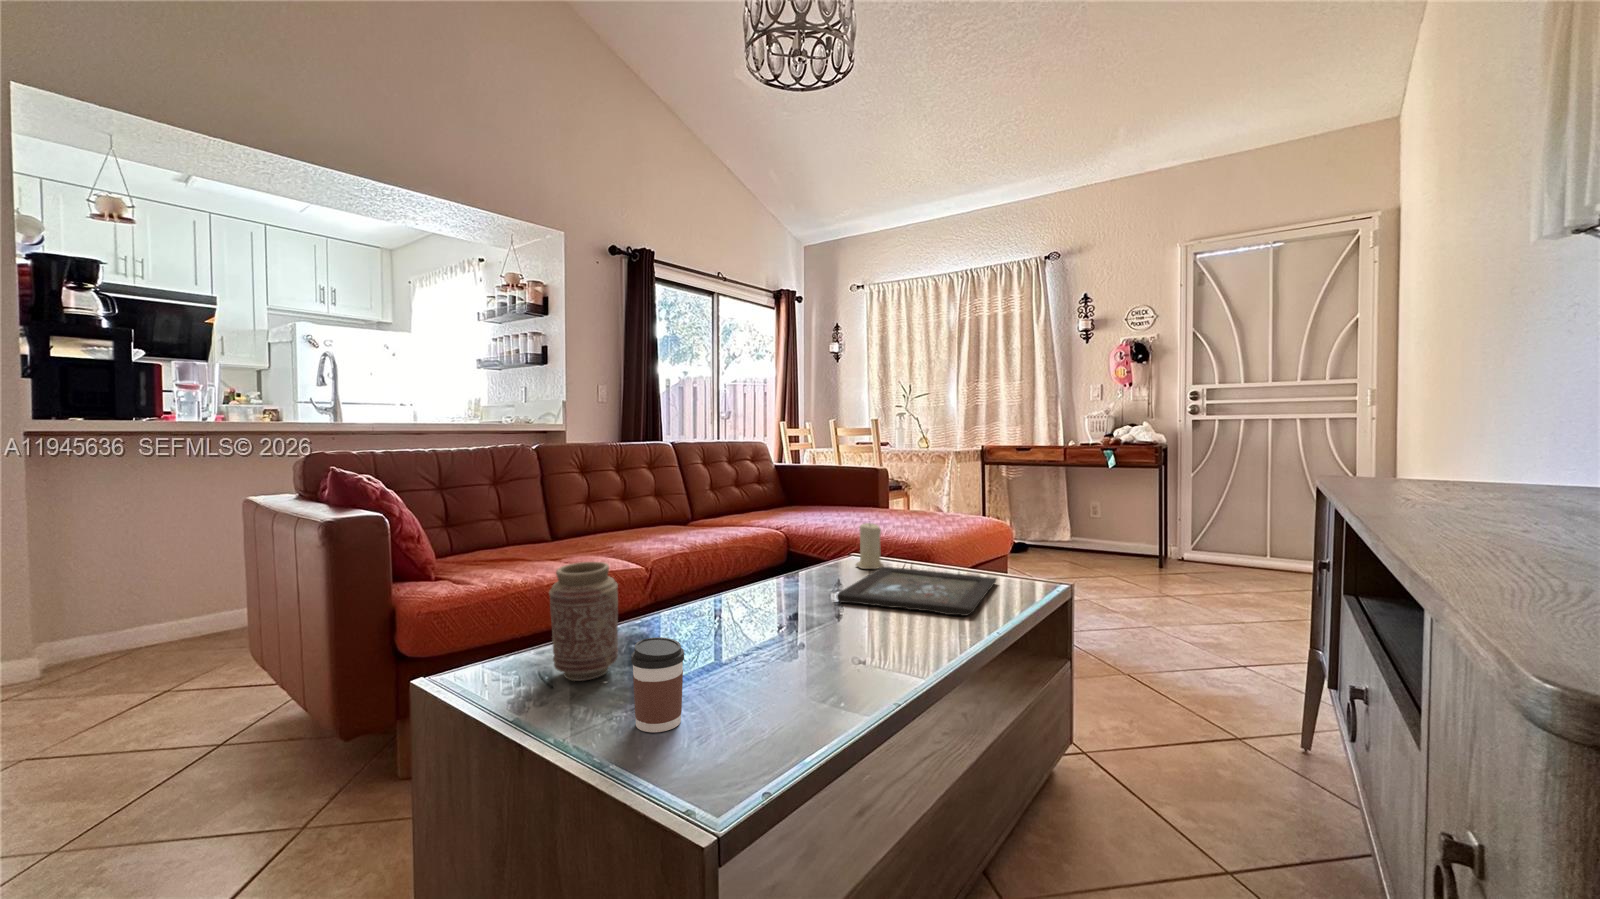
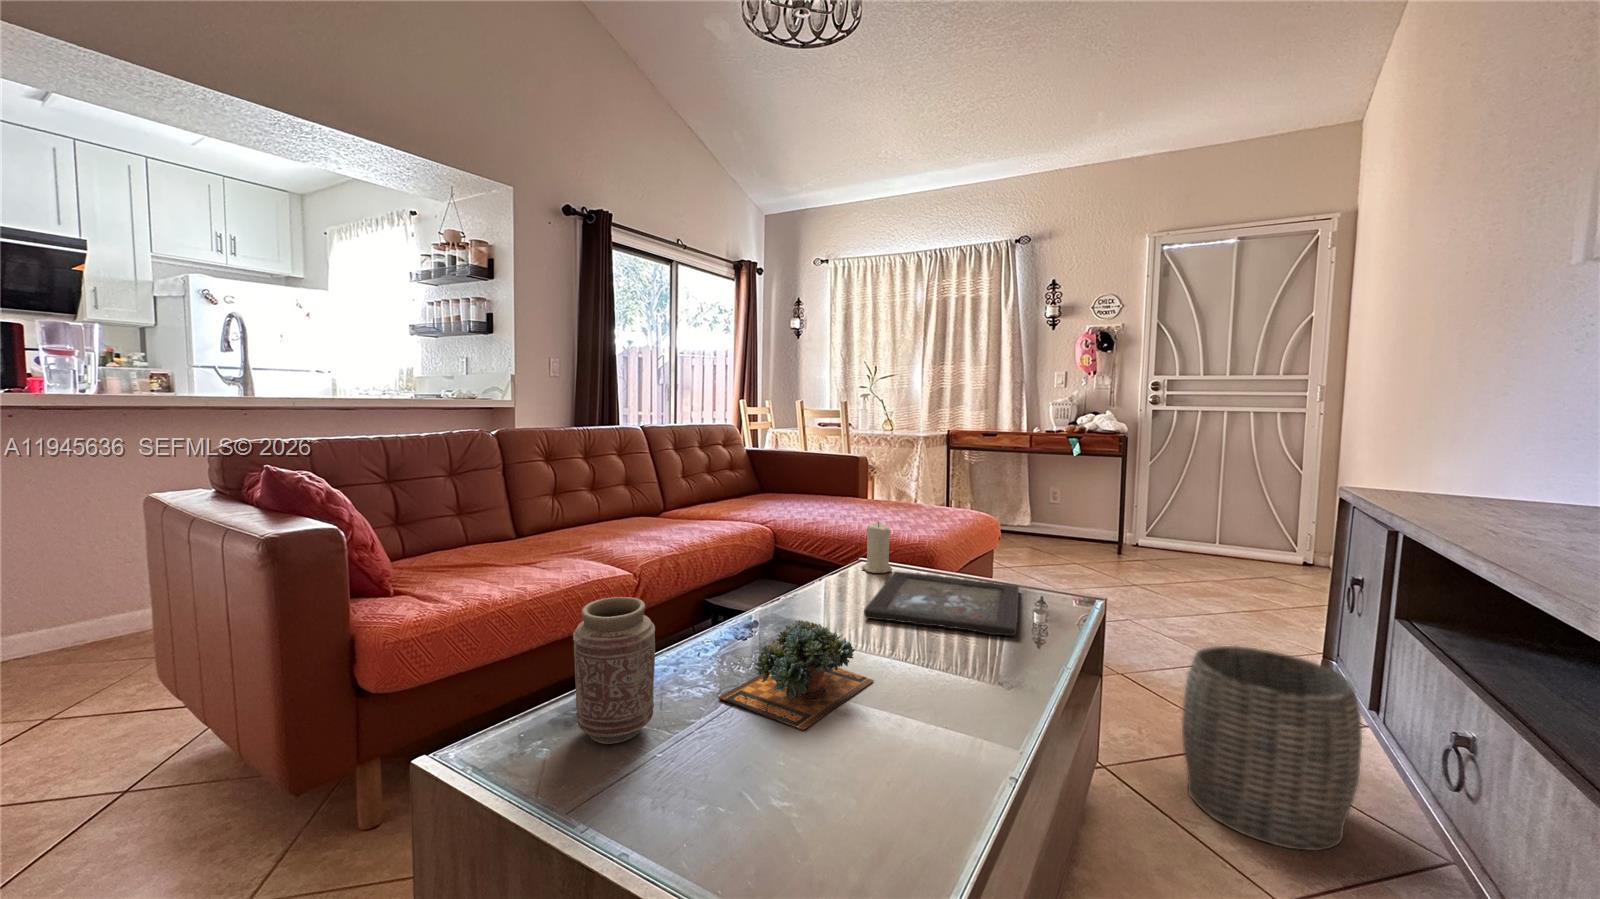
succulent plant: none [680,589,821,676] -> present [719,620,874,730]
woven basket: none [1145,632,1313,825] -> present [1182,646,1362,851]
coffee cup: present [631,637,684,732] -> none [701,703,765,826]

